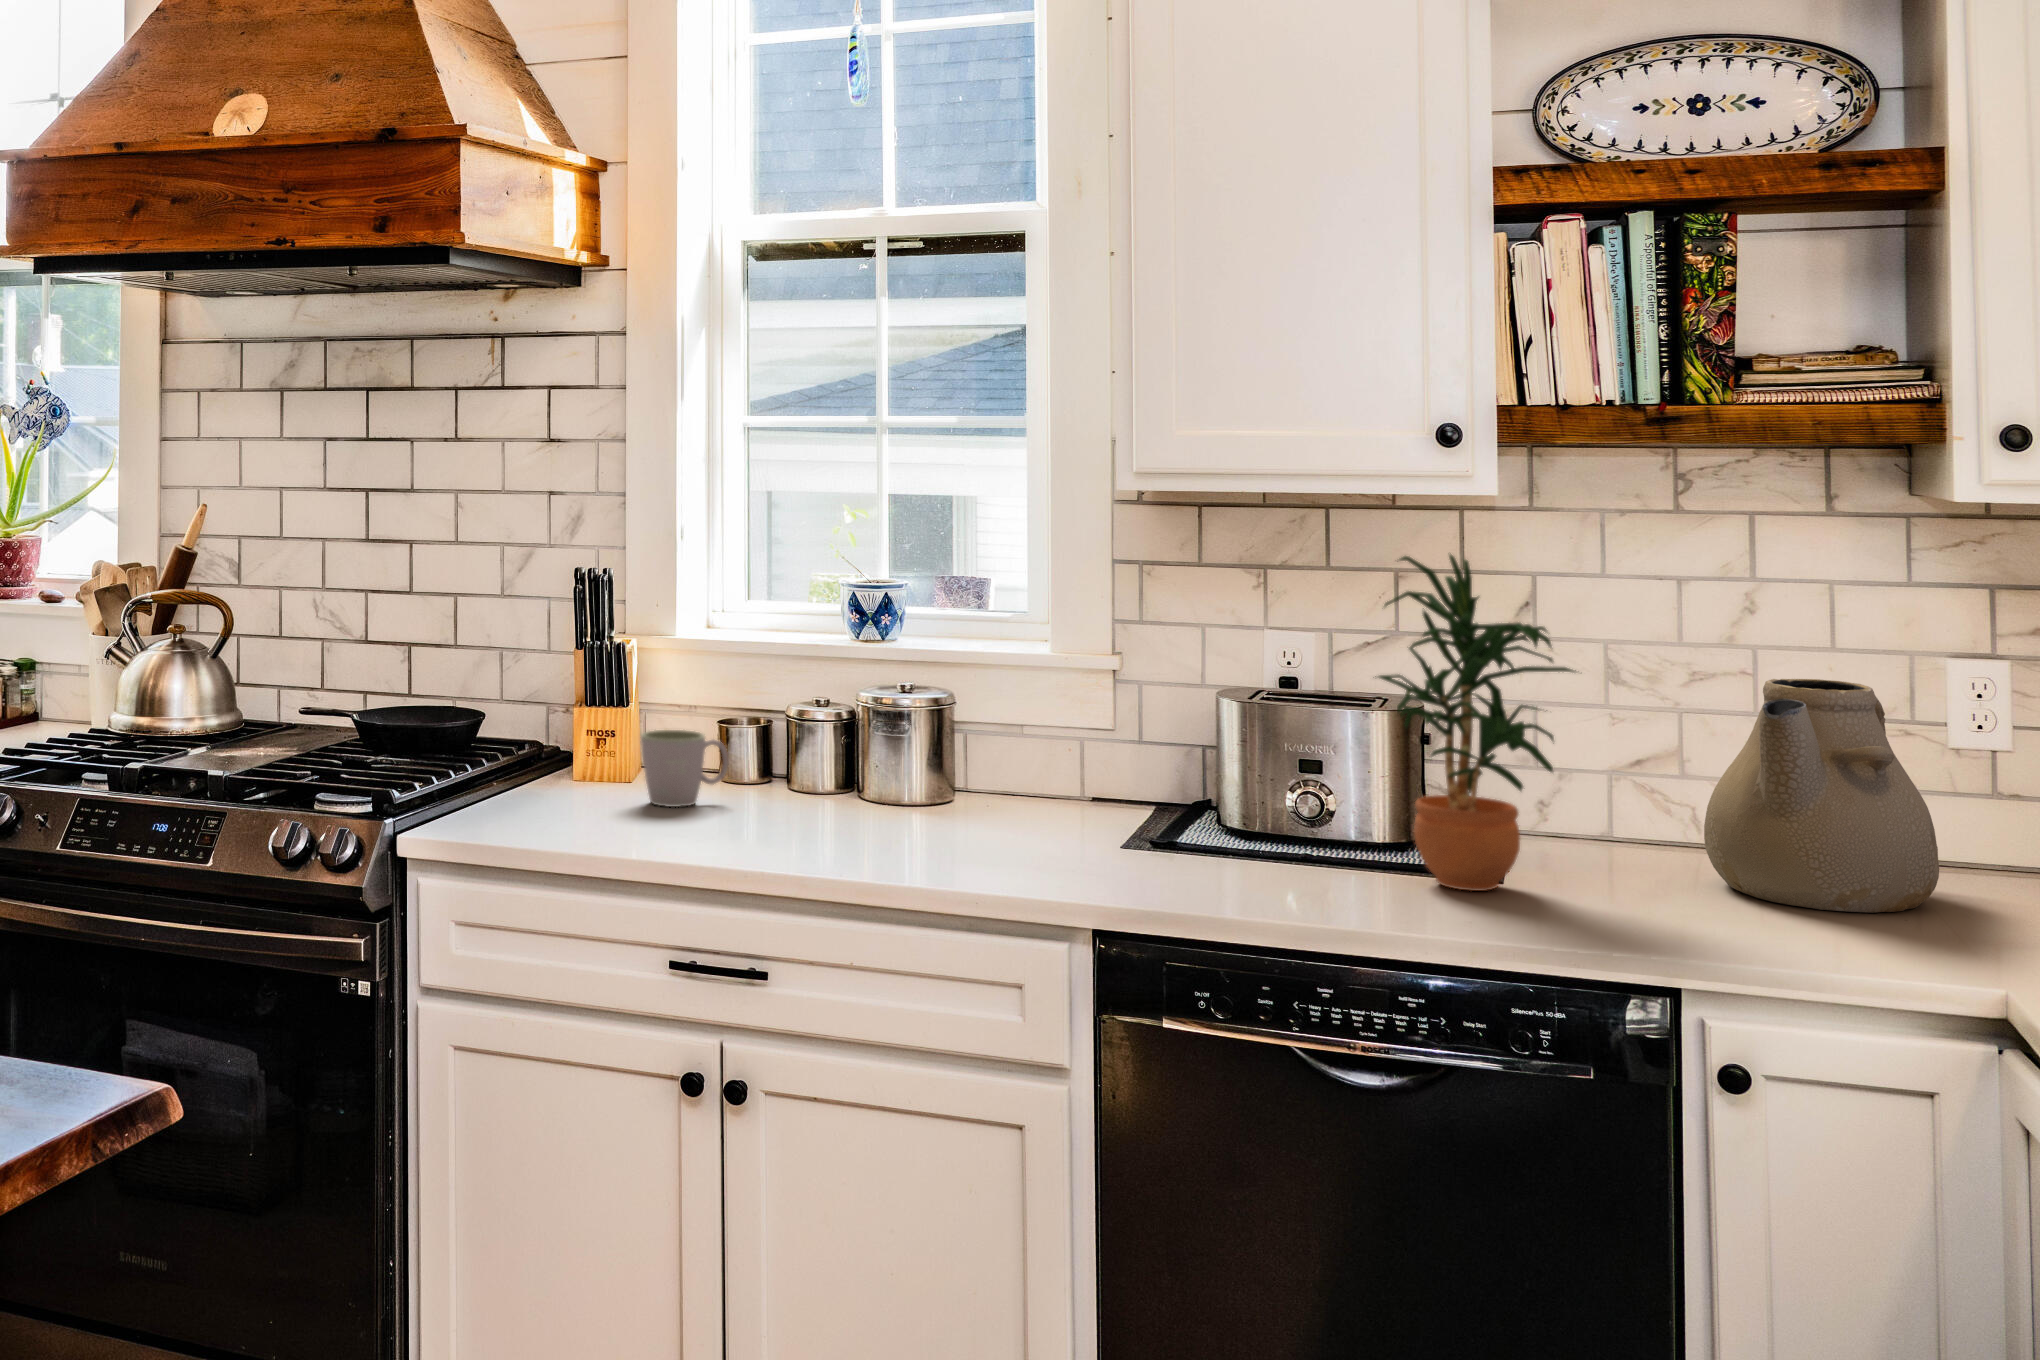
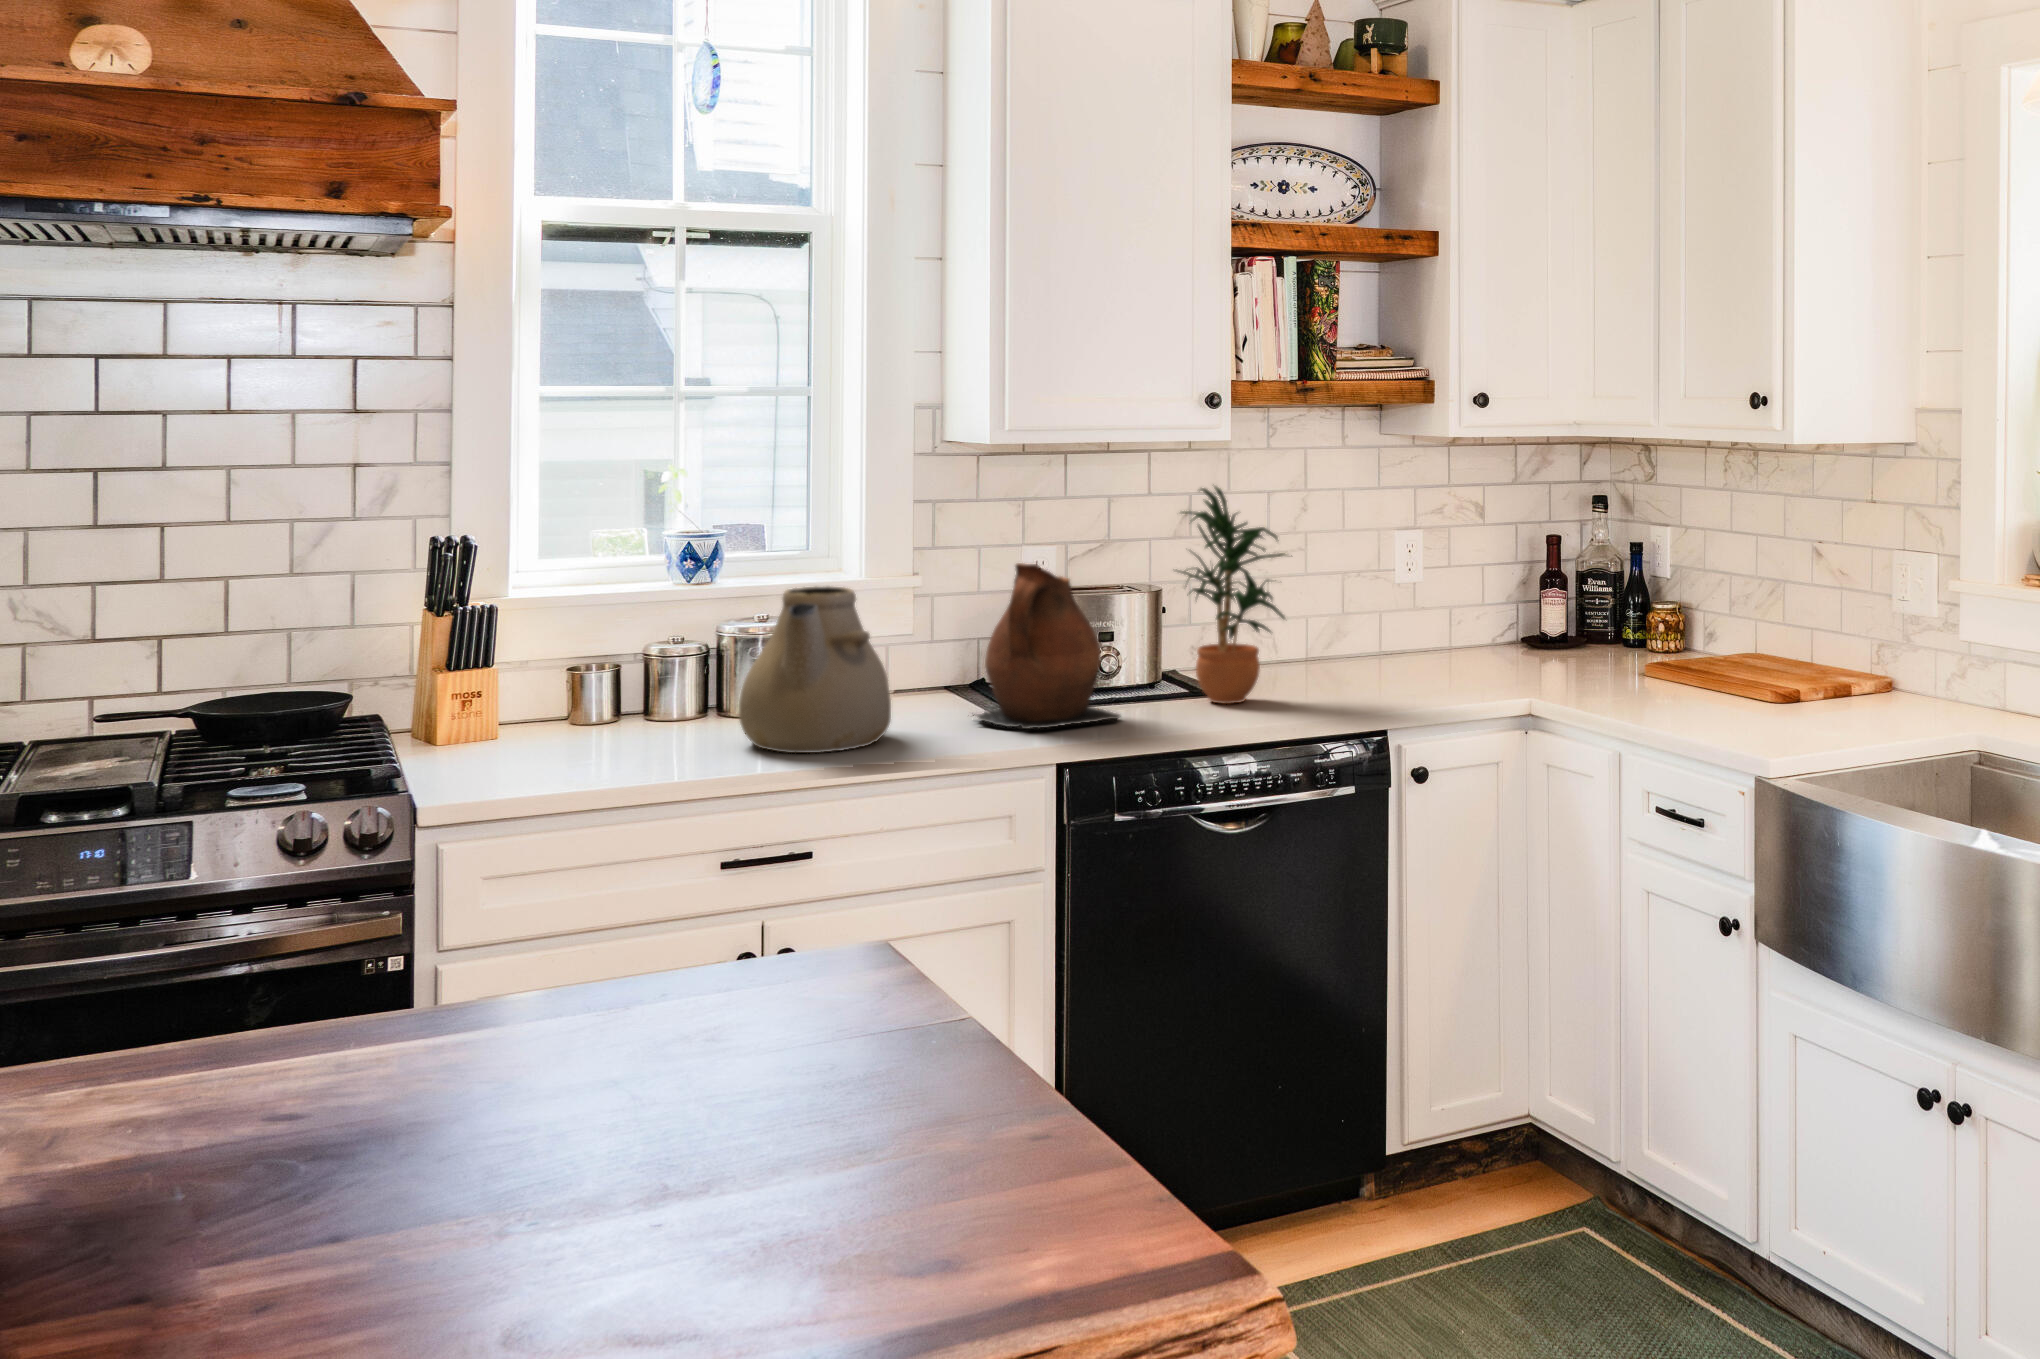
ceramic pitcher: none [1059,643,1252,884] -> present [973,563,1120,729]
teapot: present [1704,679,1939,912] -> present [739,587,891,753]
mug: present [641,730,729,807] -> none [557,677,632,746]

